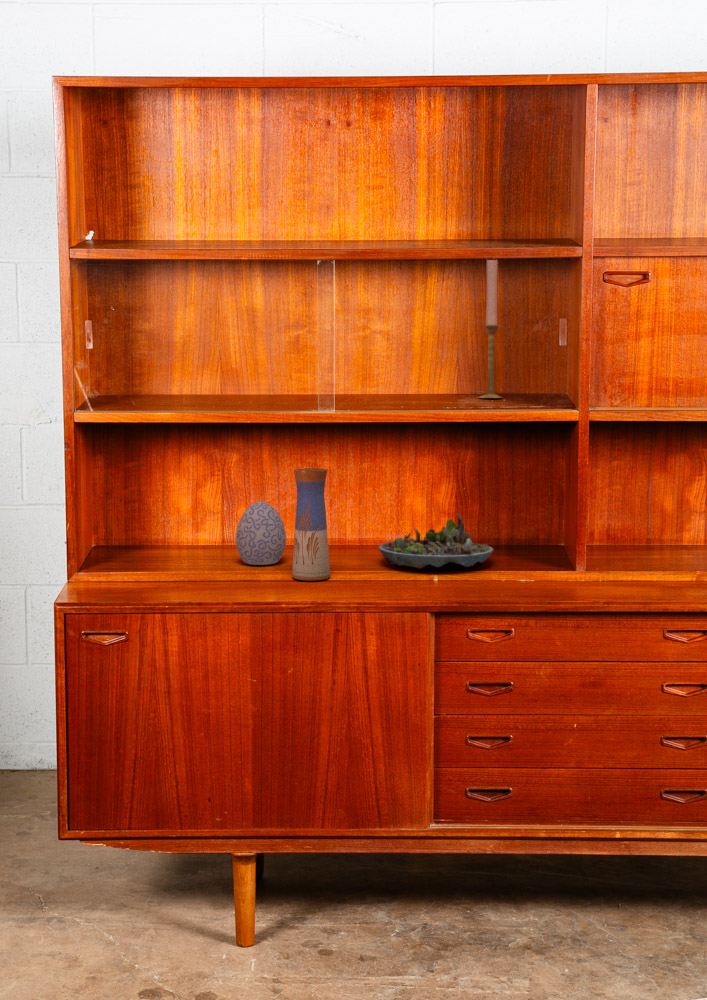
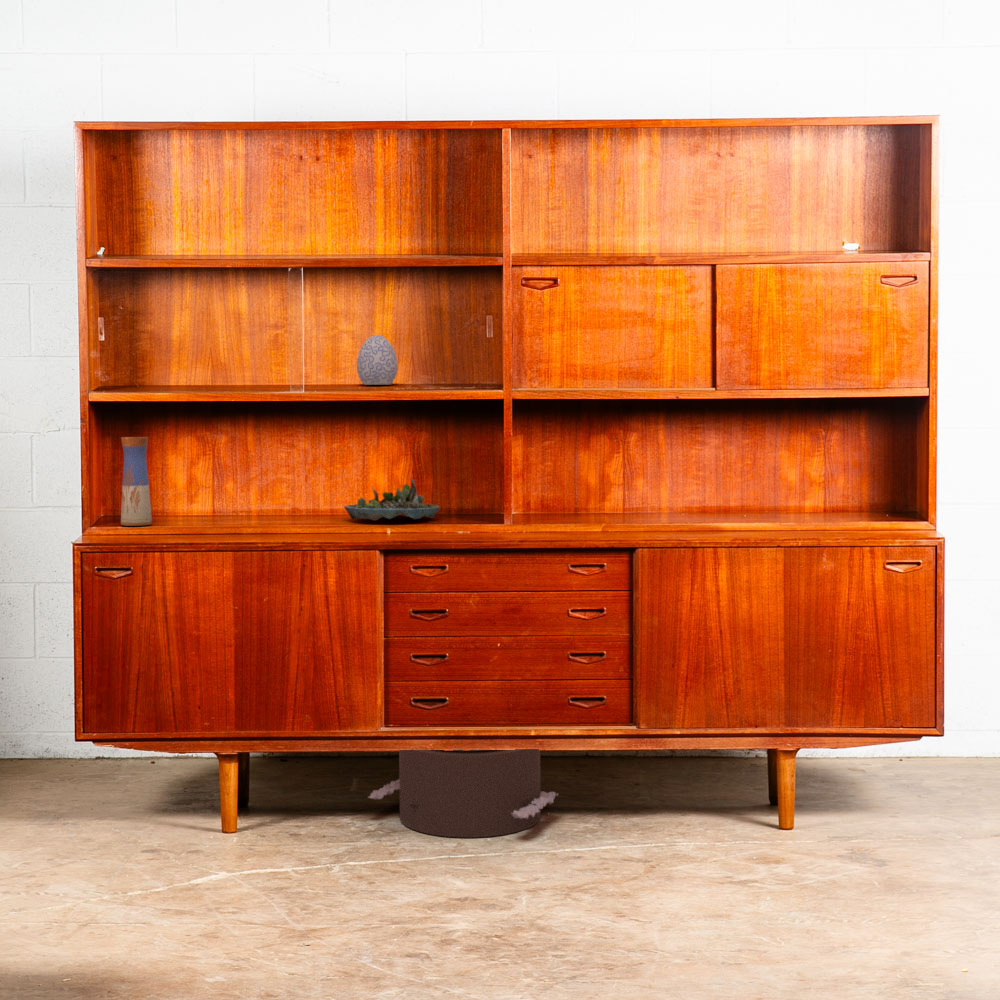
candlestick: present [481,260,501,398] -> none [432,267,451,384]
vase: present [292,468,330,580] -> present [121,437,152,526]
decorative egg: present [236,502,286,565] -> present [357,335,398,385]
pouf: none [406,795,634,957] -> present [369,749,558,837]

